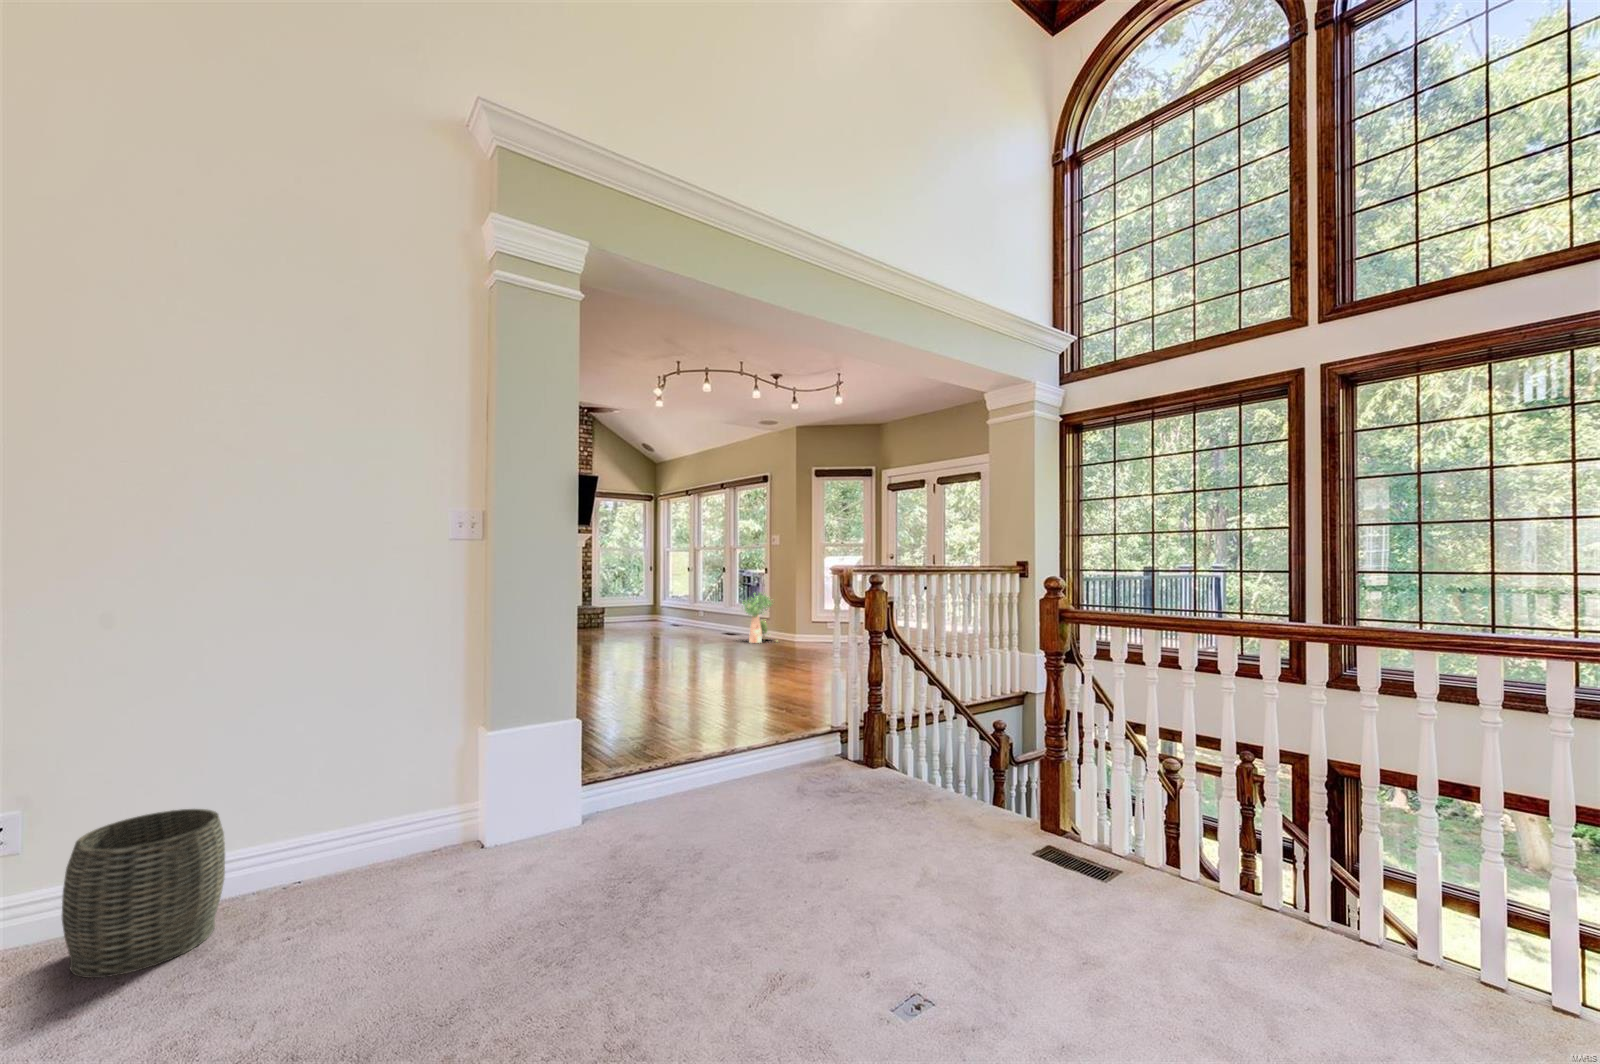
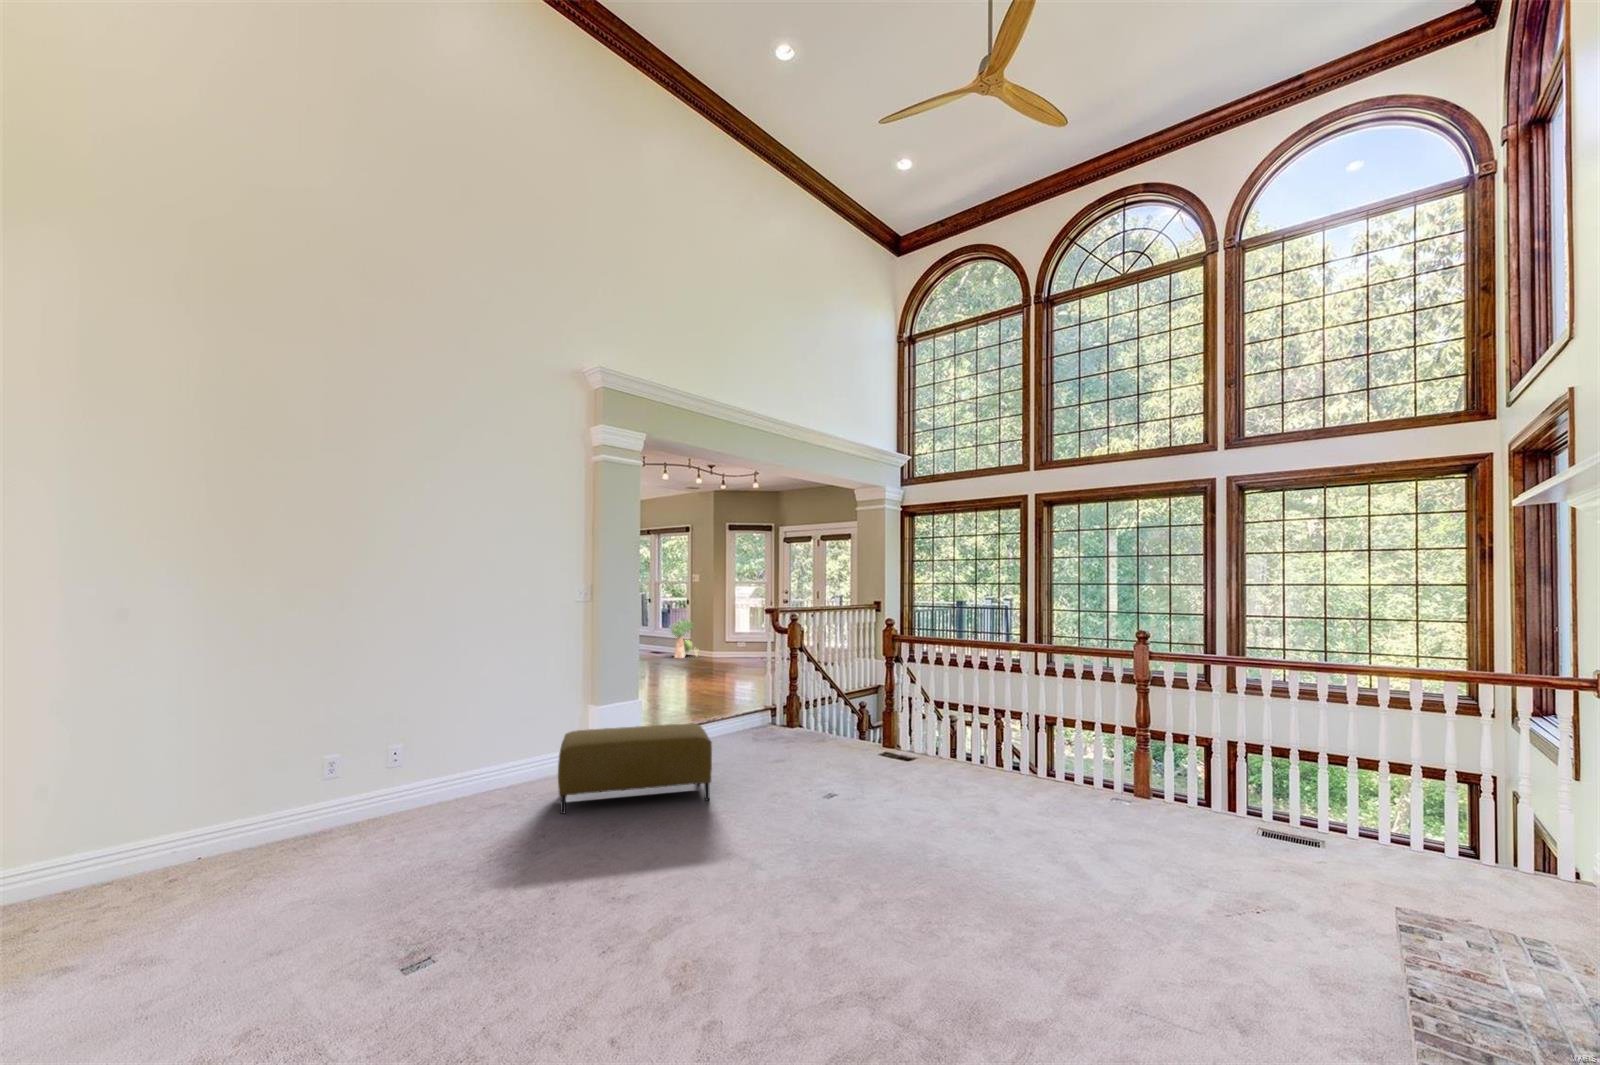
ottoman: none [216,787,634,1019] -> present [558,724,712,814]
woven basket: present [62,809,225,978] -> none [458,742,517,810]

